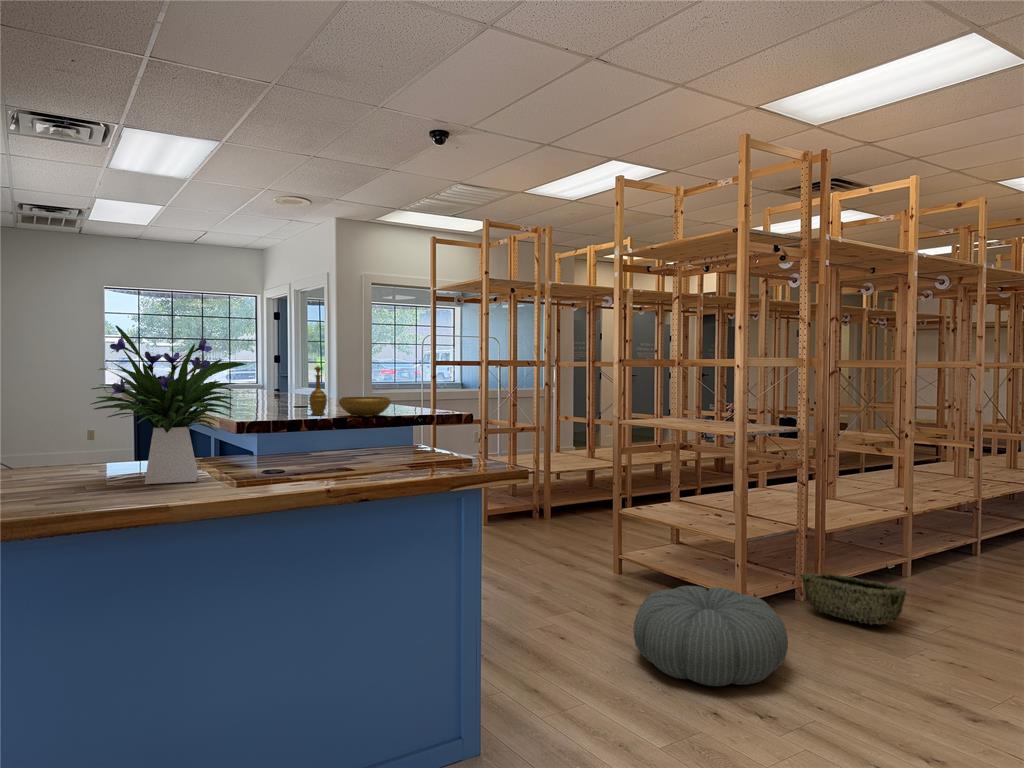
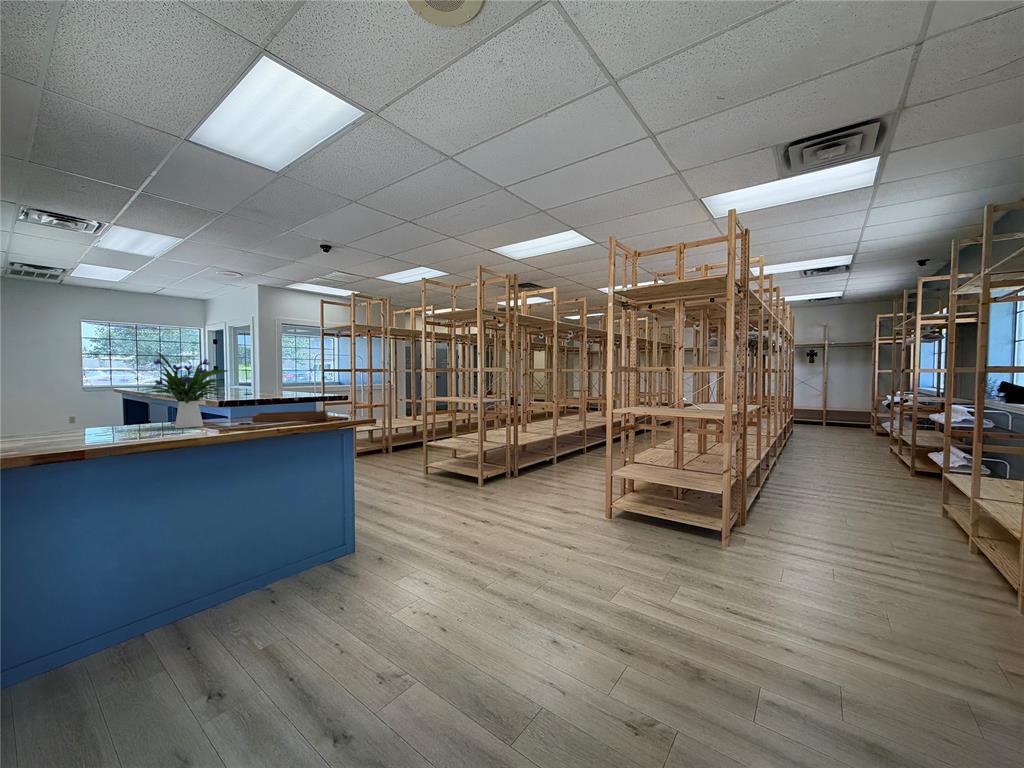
decorative bowl: present [309,366,391,417] -> none [256,372,303,397]
tray: none [290,421,437,474] -> present [253,397,328,422]
woven basket: present [801,573,906,624] -> none [505,464,547,483]
pouf: present [634,586,788,686] -> none [427,471,493,511]

